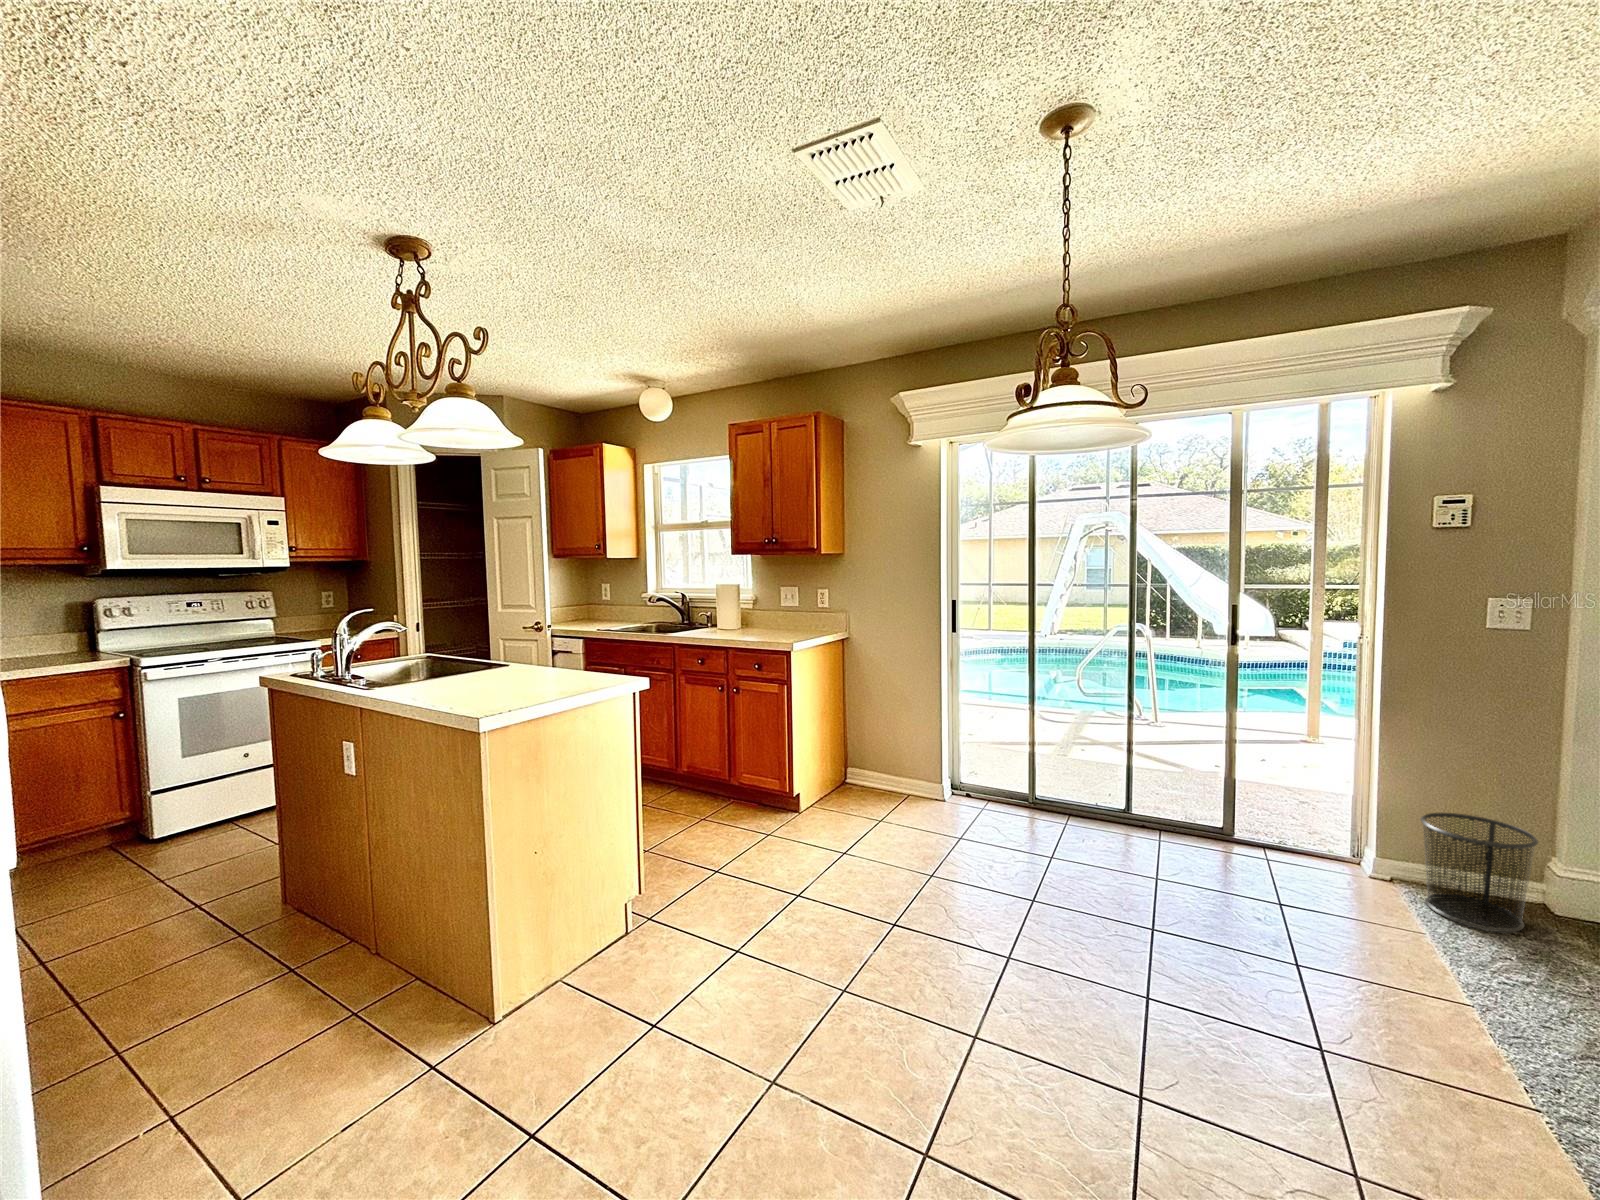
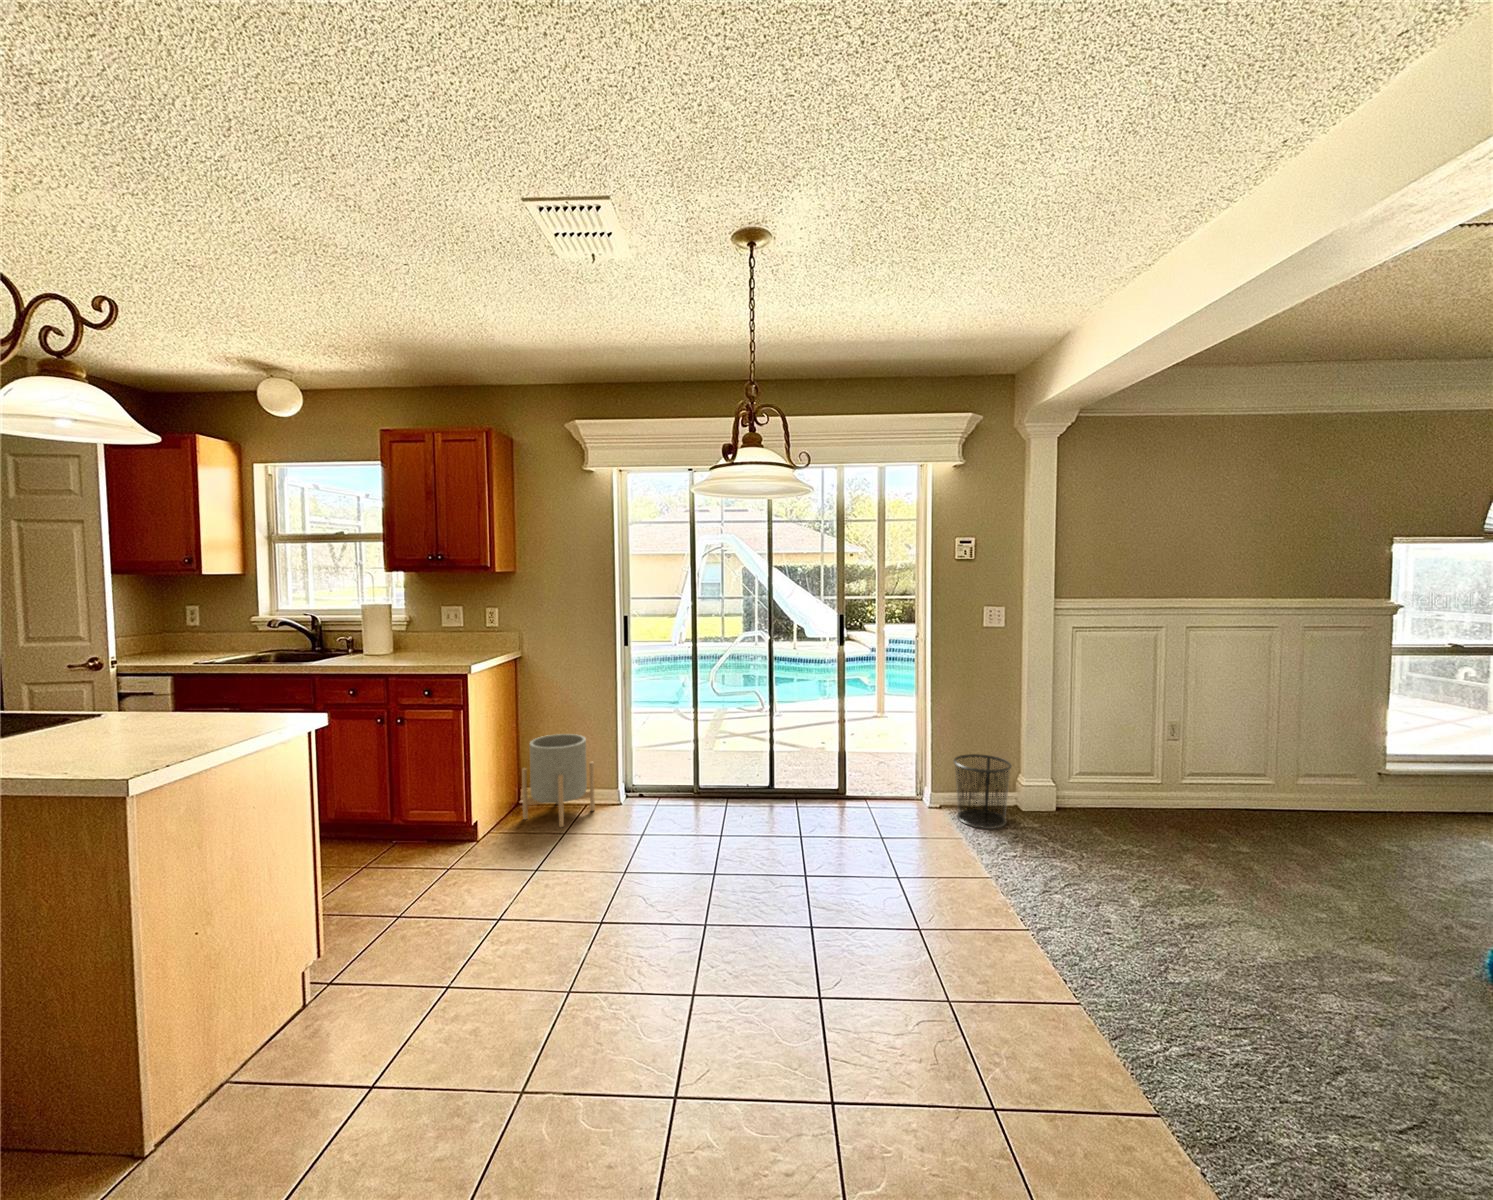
planter: none [844,719,917,816] -> present [522,734,595,827]

